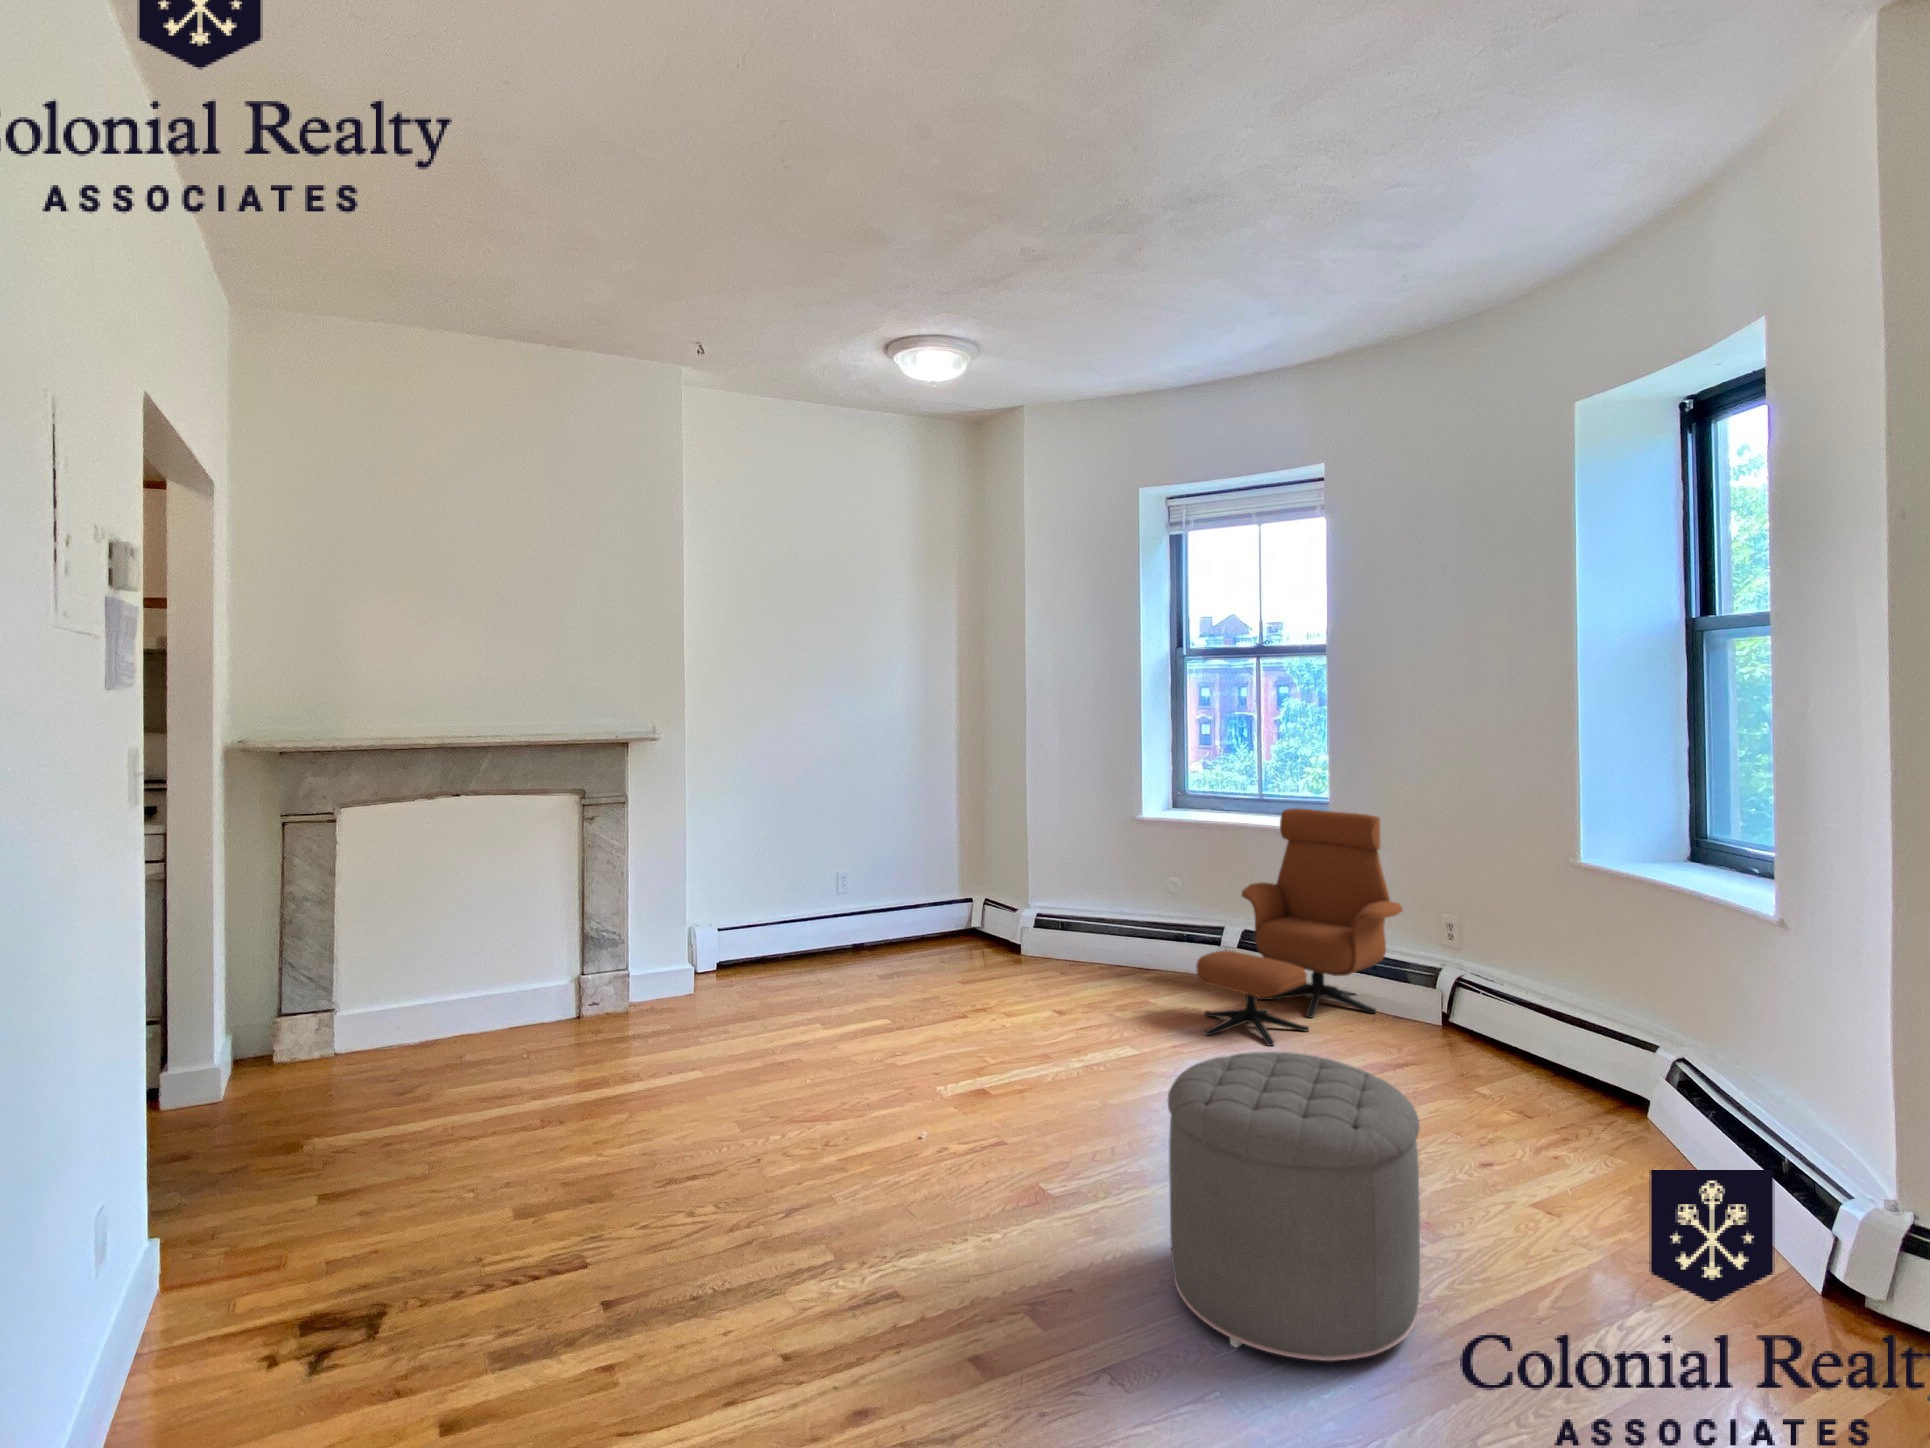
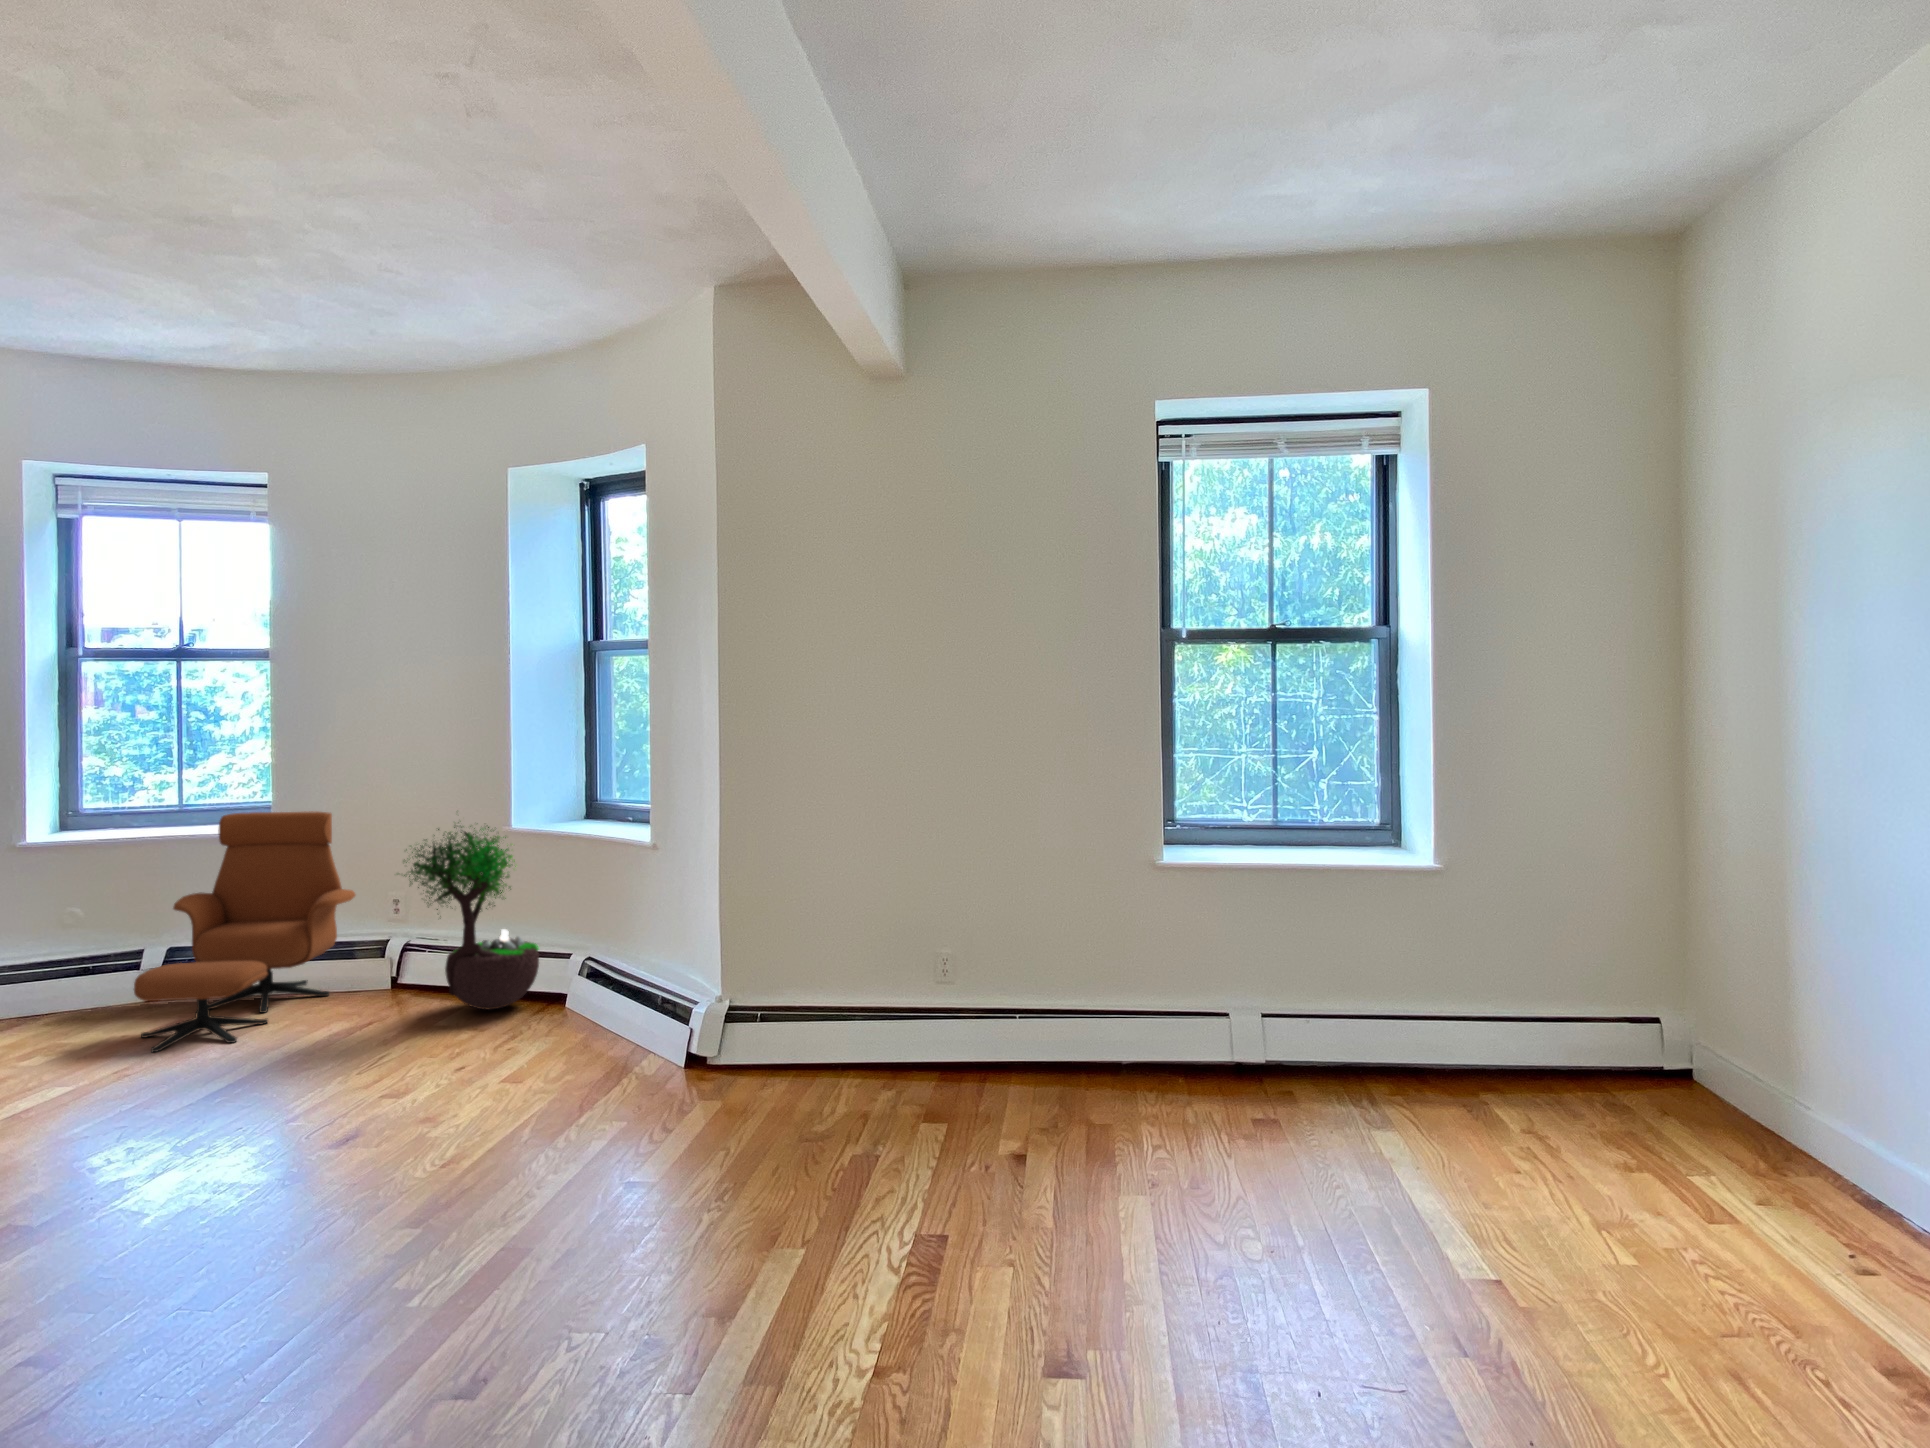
potted tree: none [1427,832,1616,1089] -> present [404,822,539,1010]
ottoman: present [1168,1052,1420,1361] -> none [223,993,448,1229]

